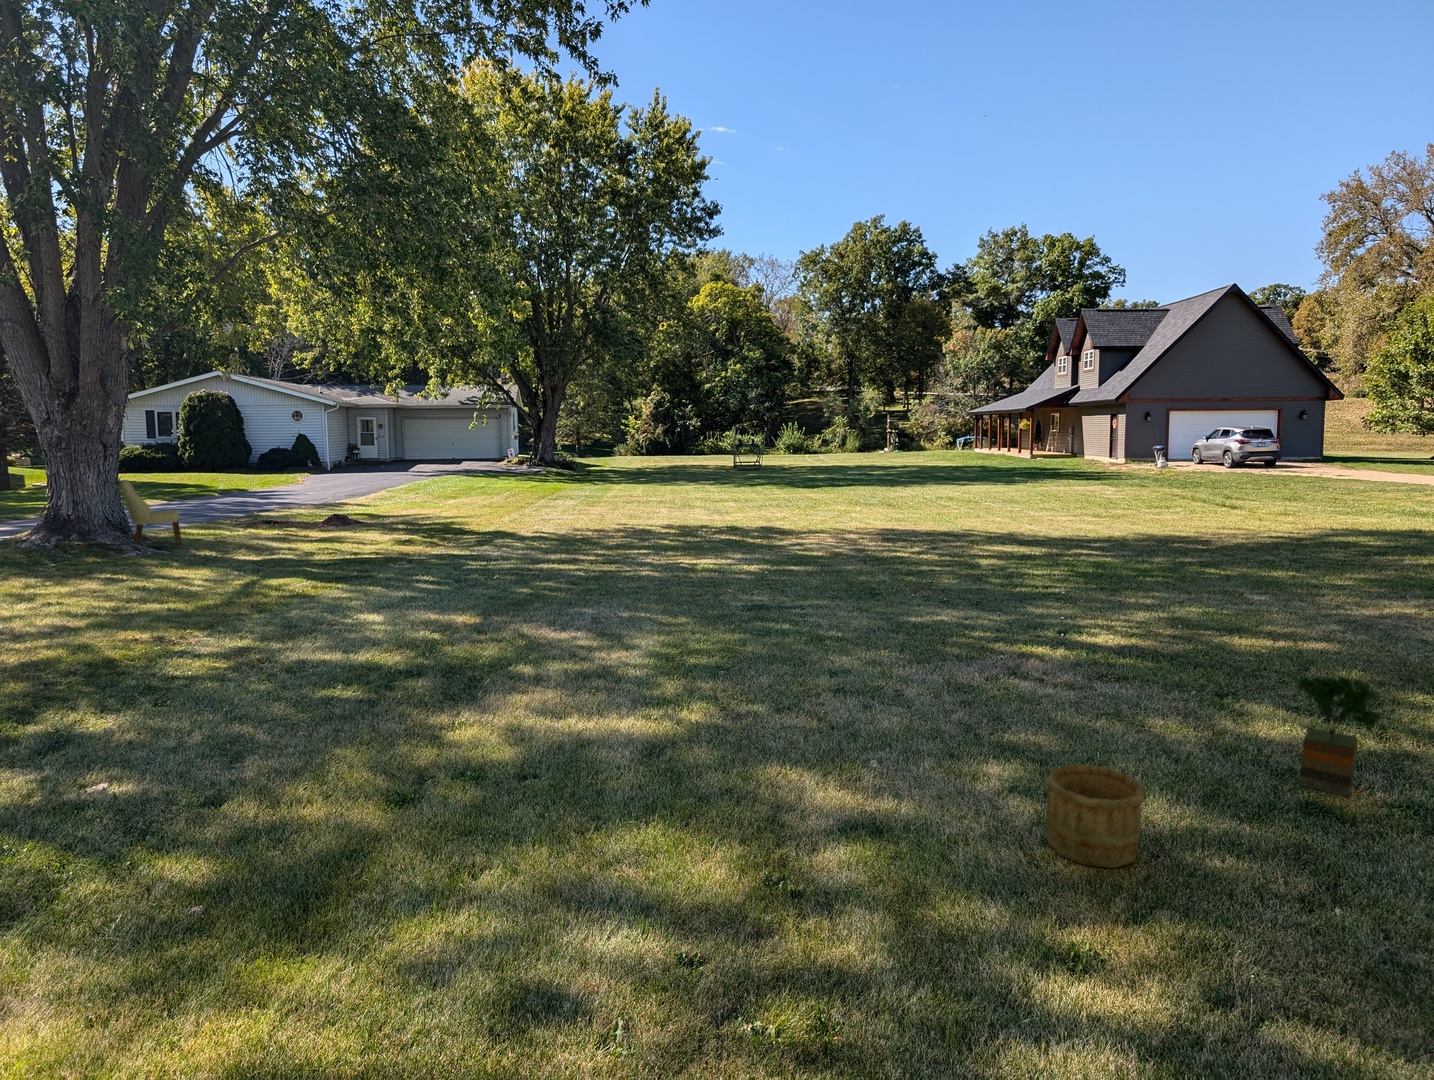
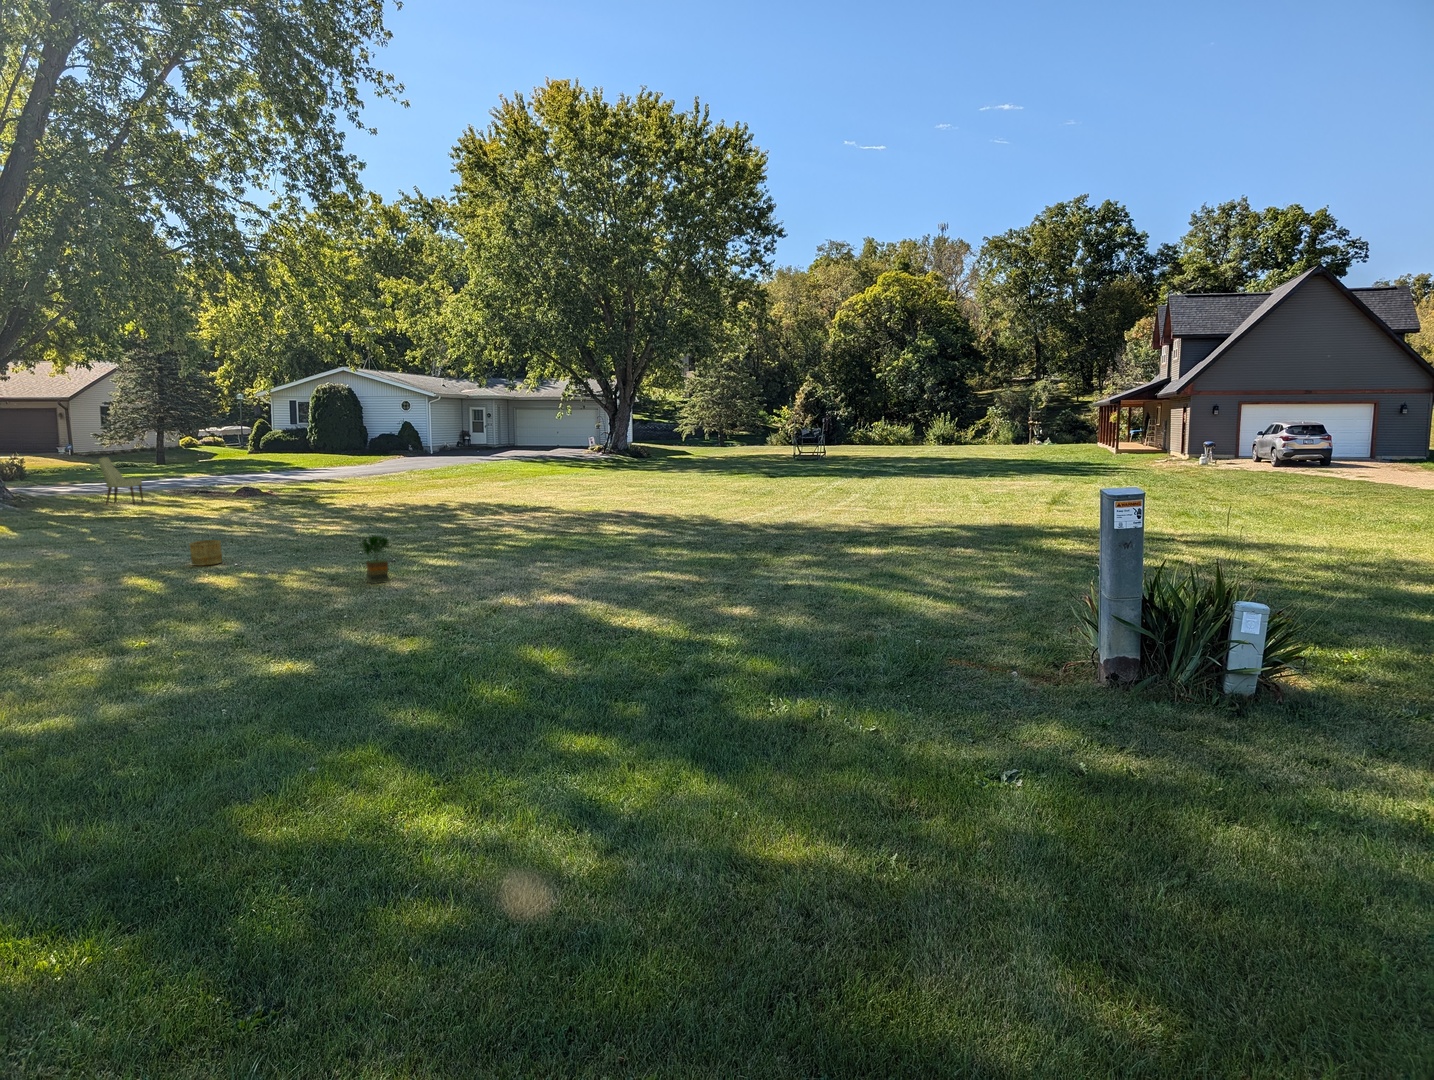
potted tree: present [1295,675,1383,797] -> present [360,536,392,584]
wooden bucket: present [1045,764,1145,868] -> present [189,540,222,566]

